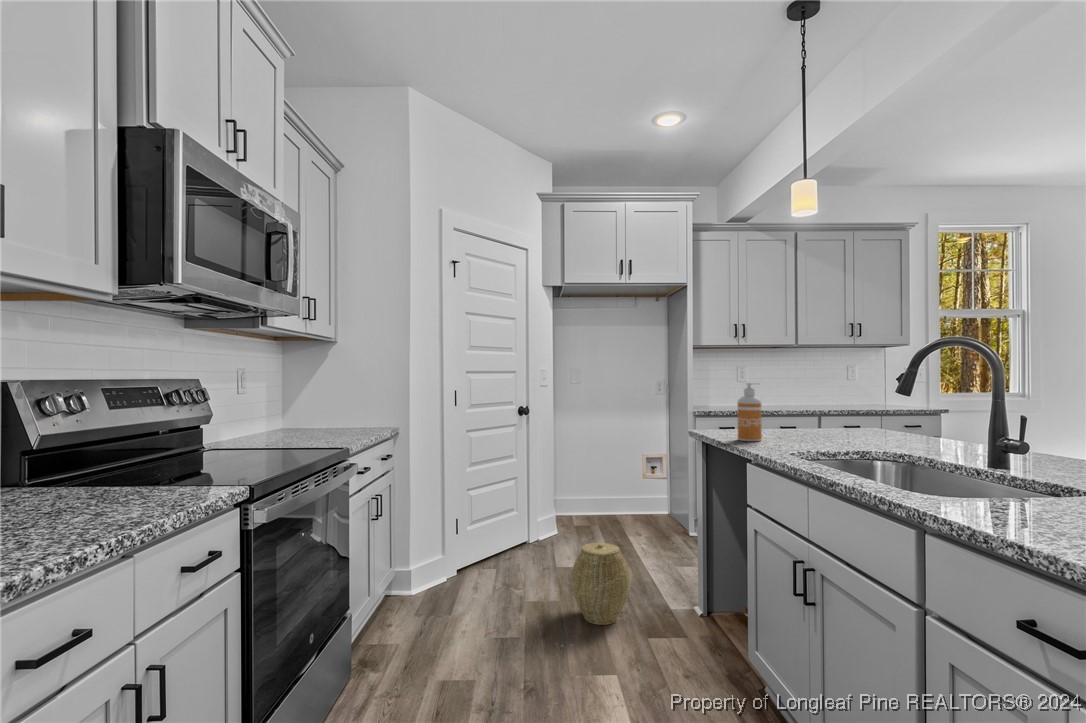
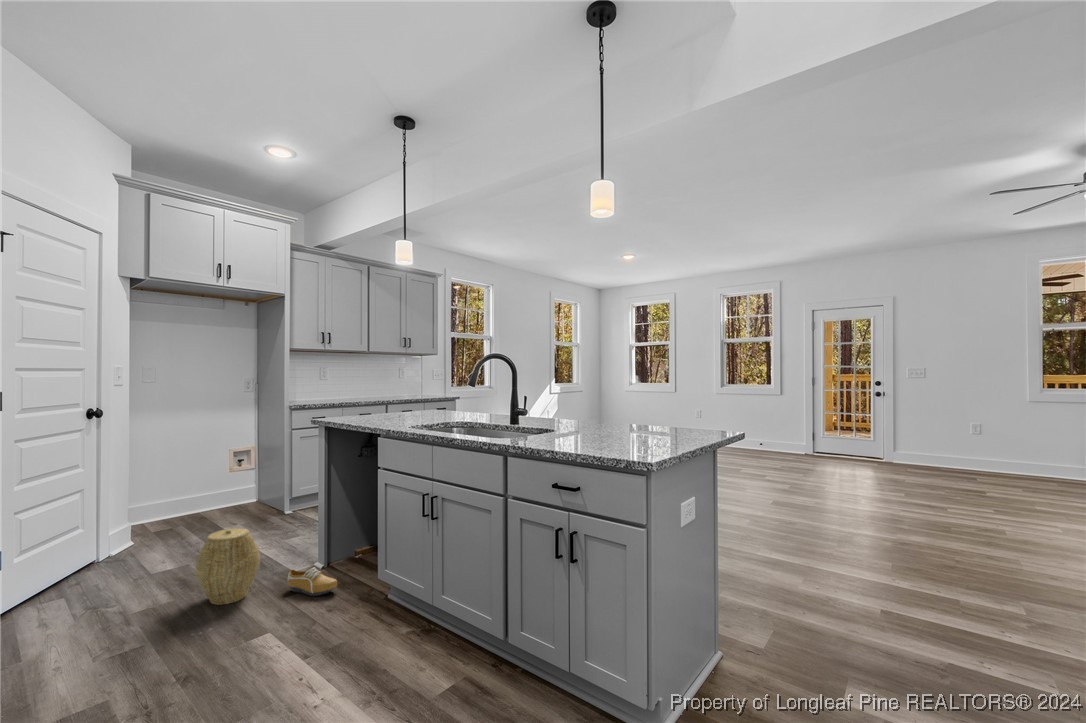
soap dispenser: present [738,383,762,441] -> none [356,379,375,423]
shoe: none [656,607,708,651] -> present [287,567,337,596]

